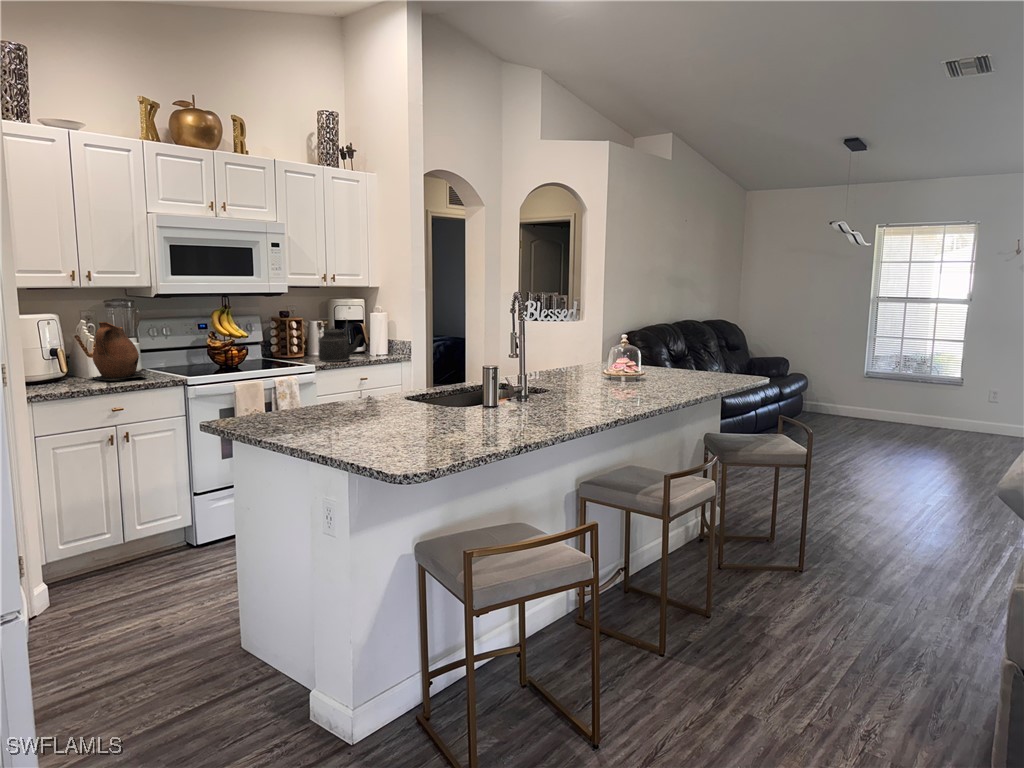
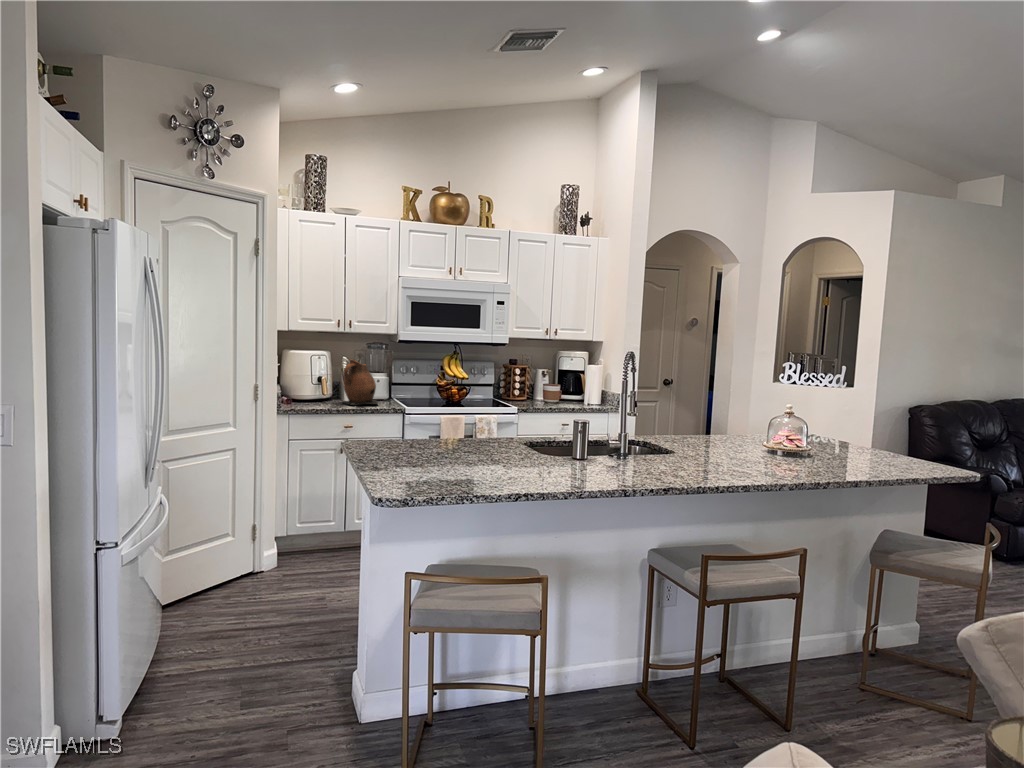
kettle: present [317,318,363,362] -> none [533,368,574,408]

